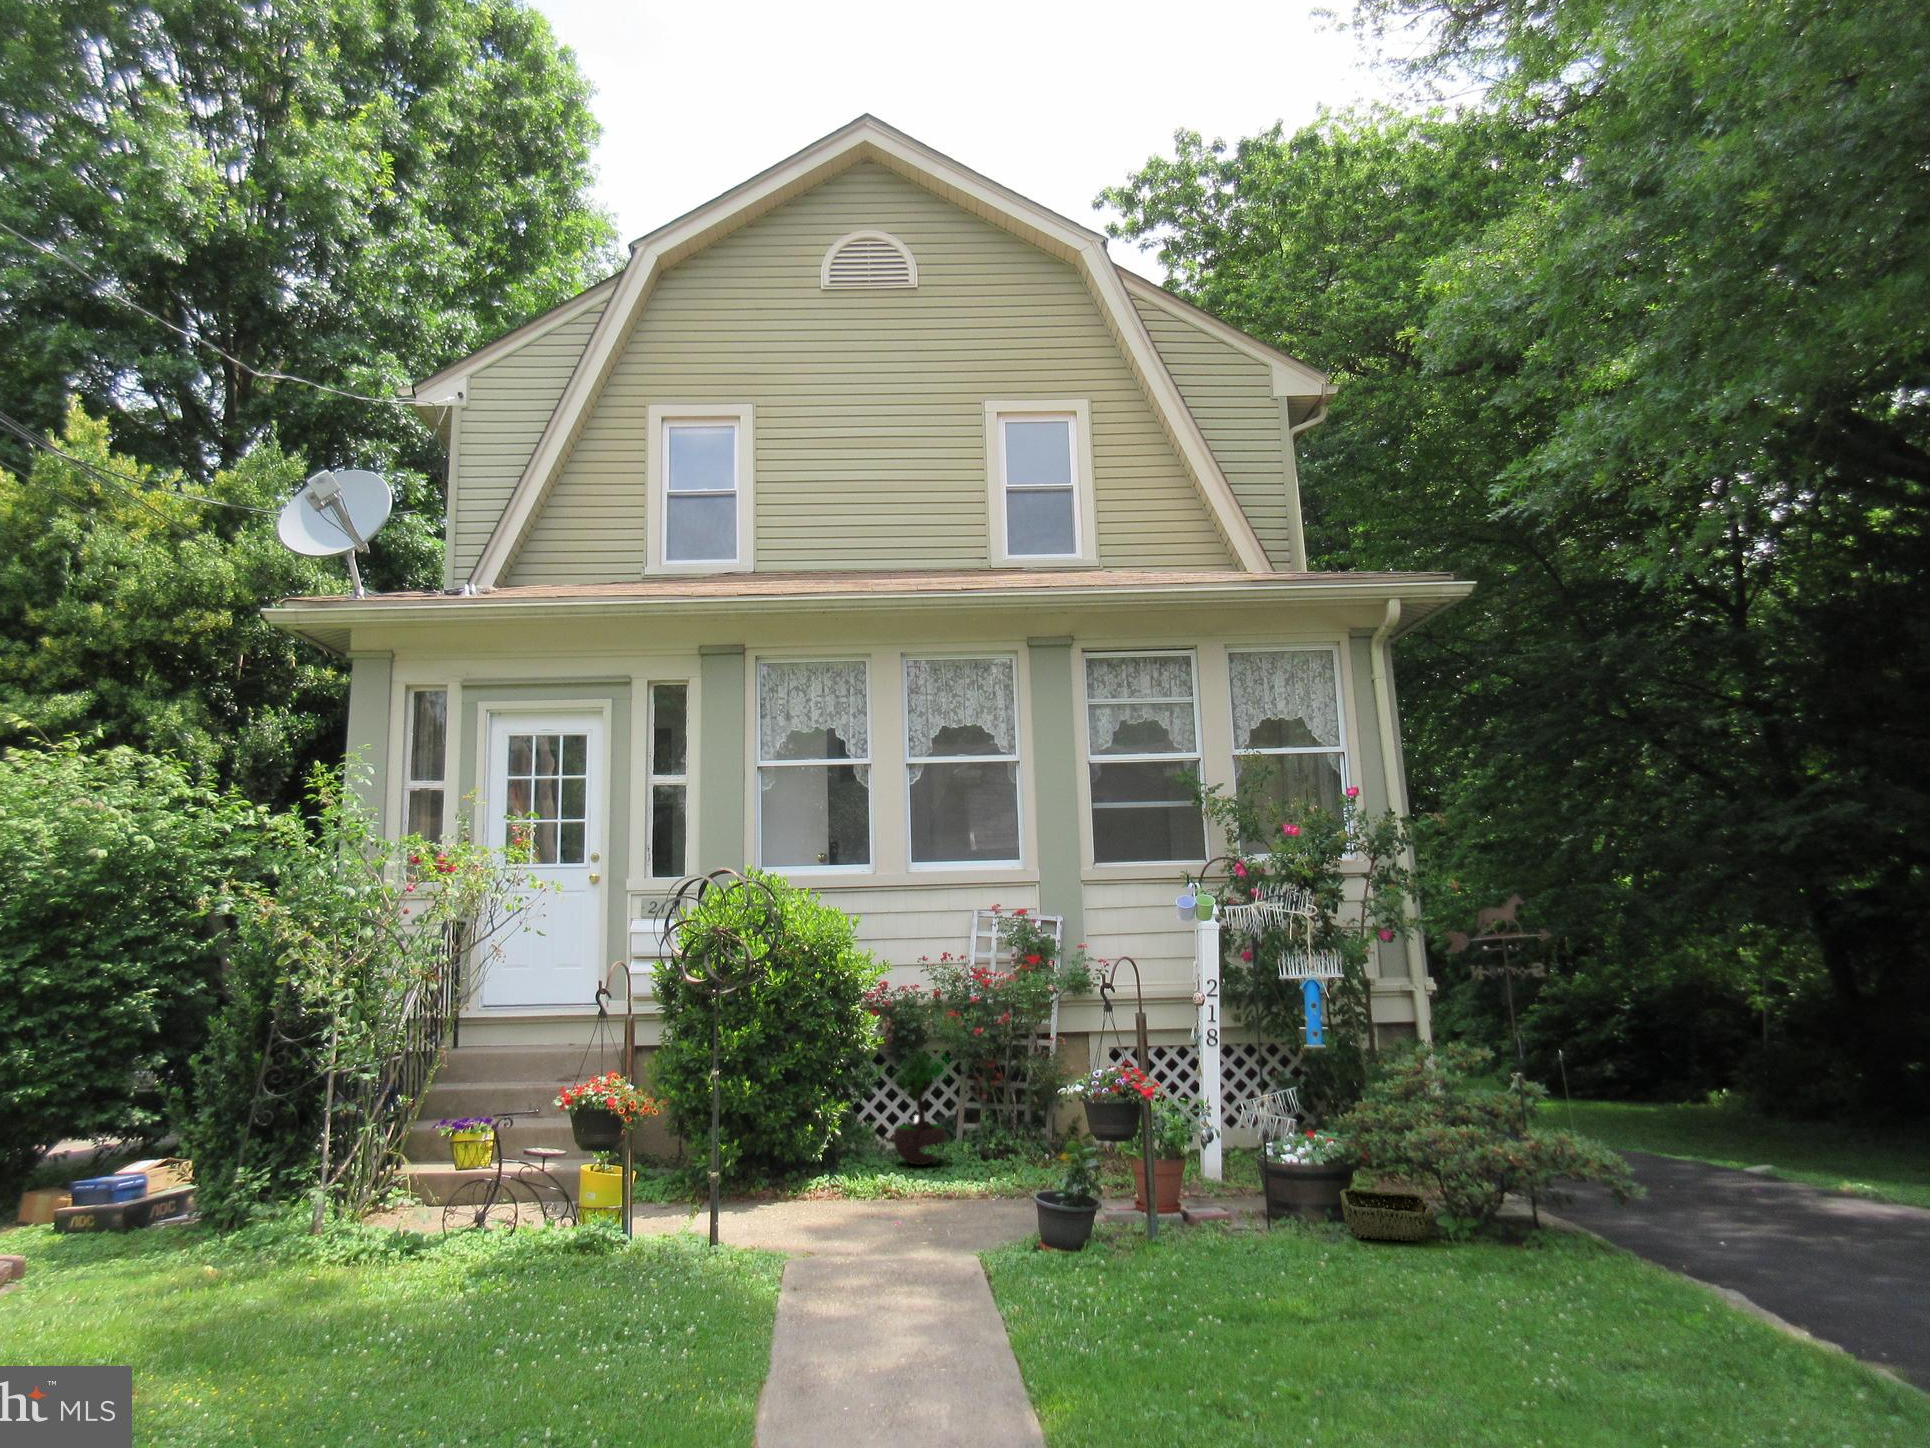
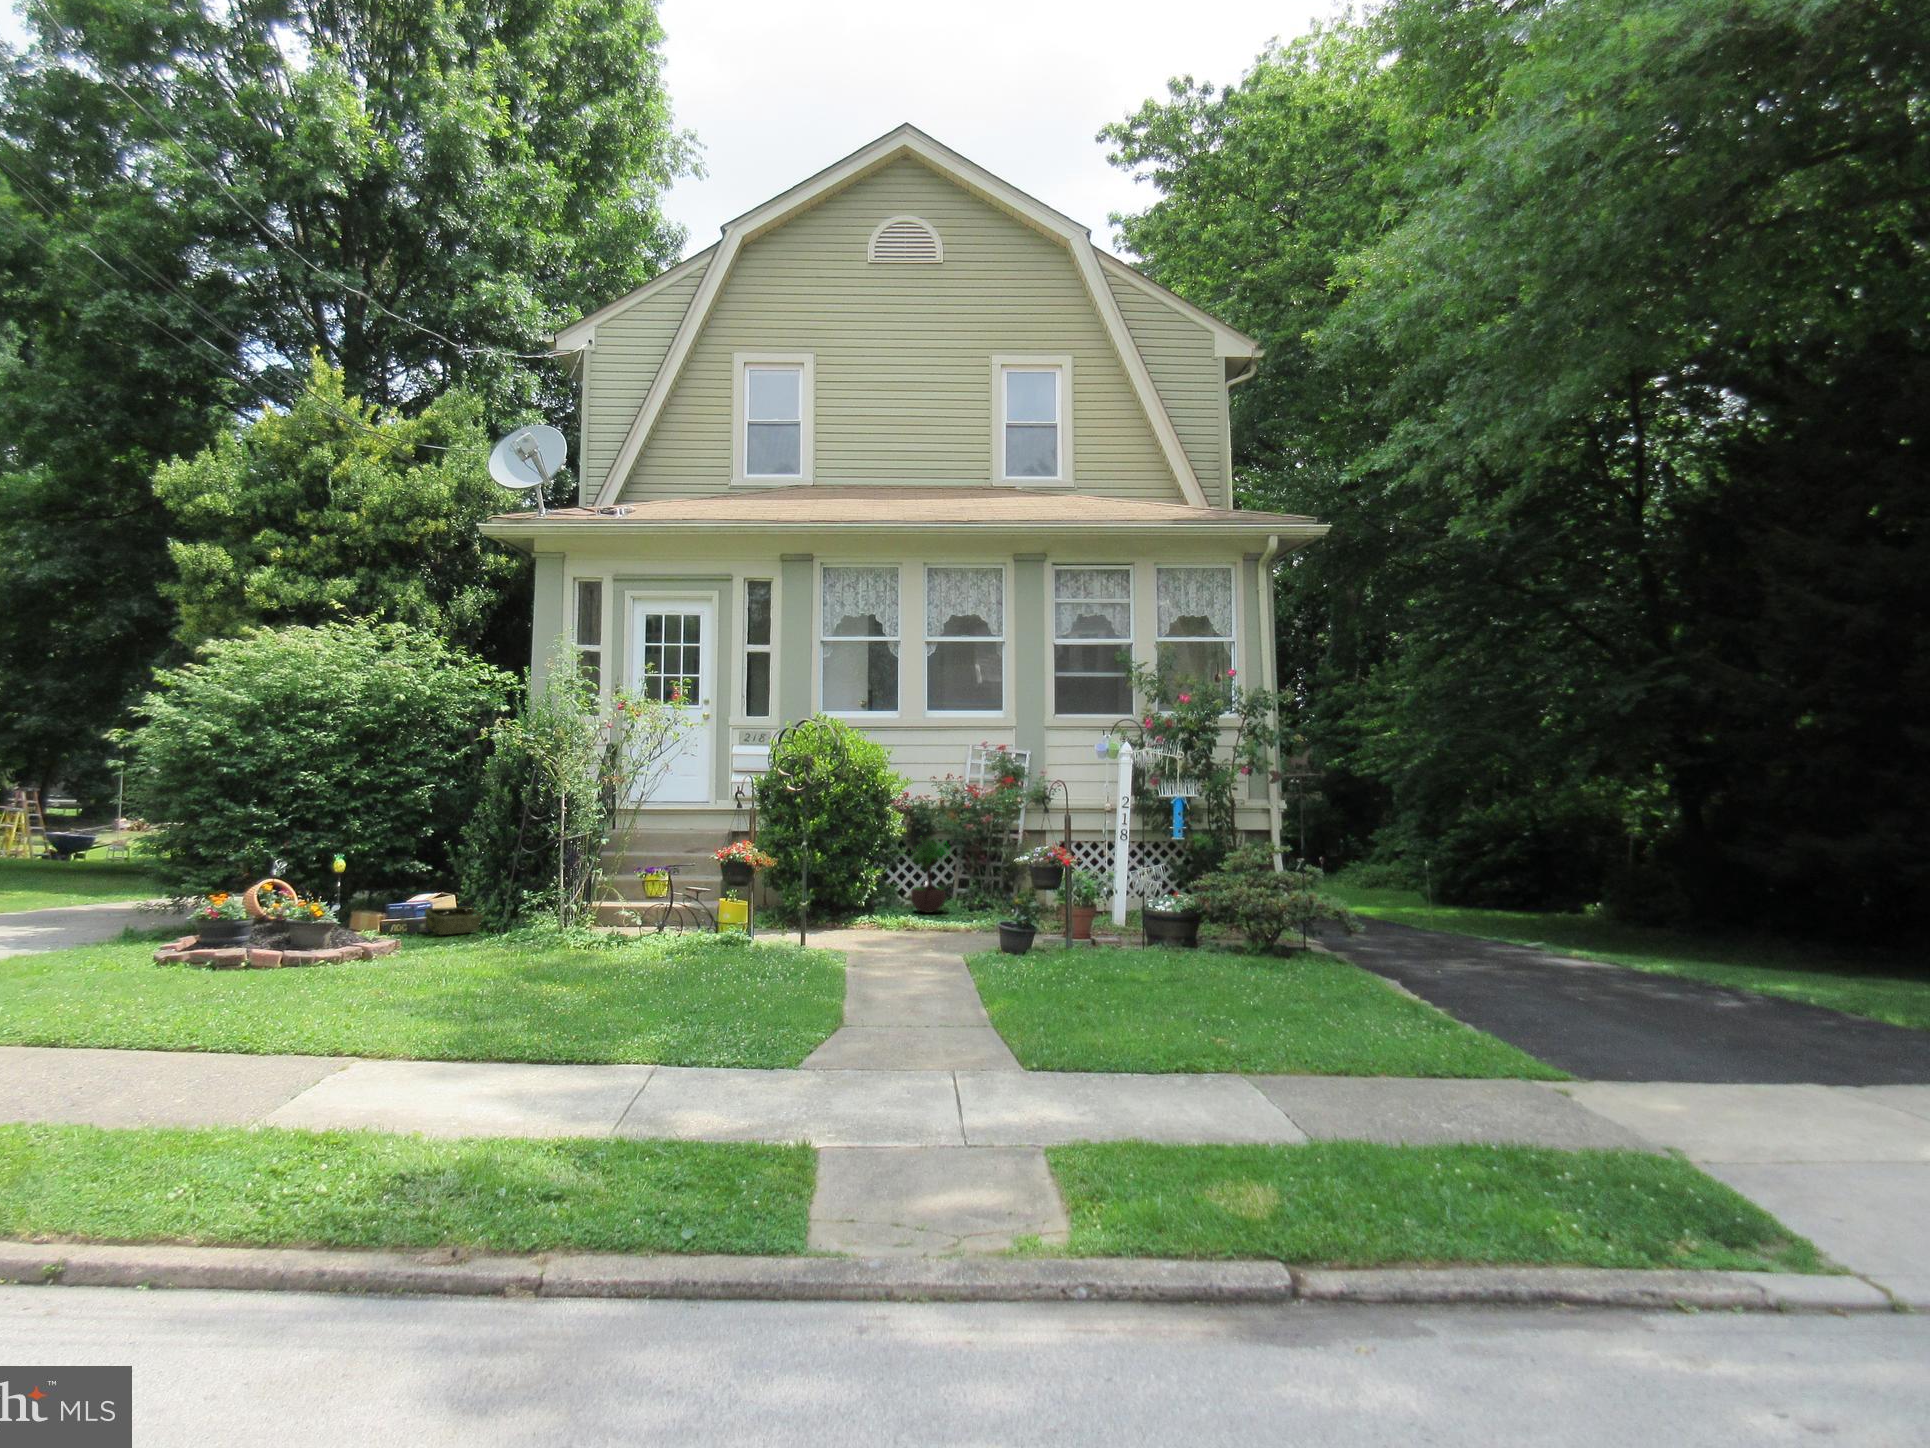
woven basket: present [1340,1189,1433,1241] -> present [425,907,484,935]

